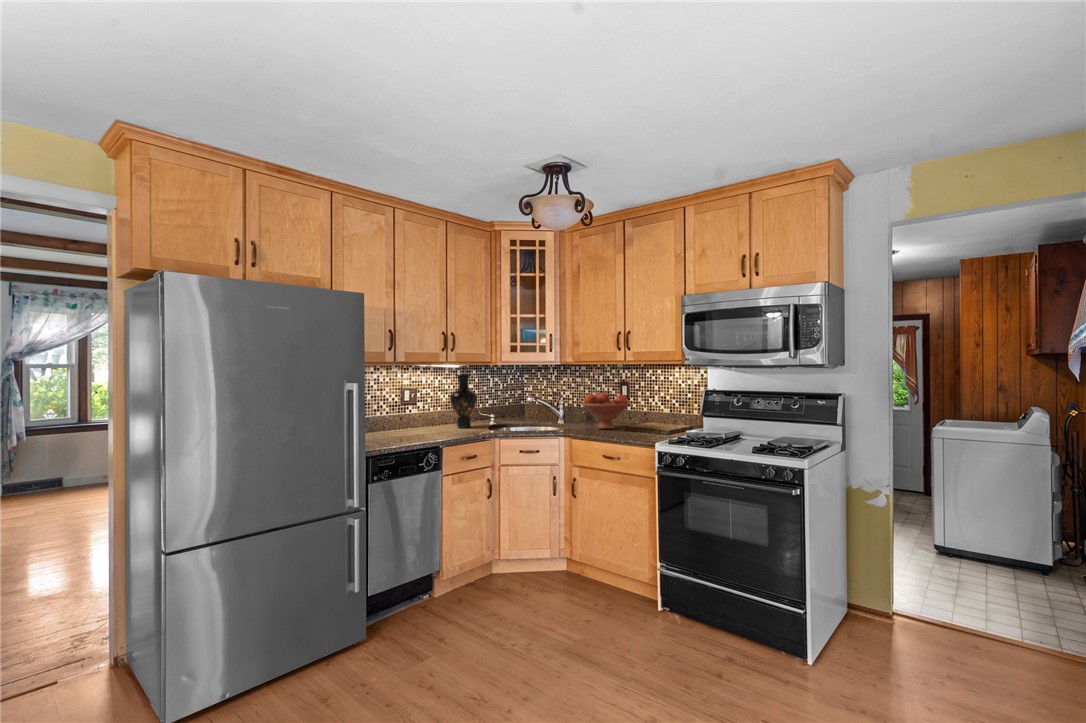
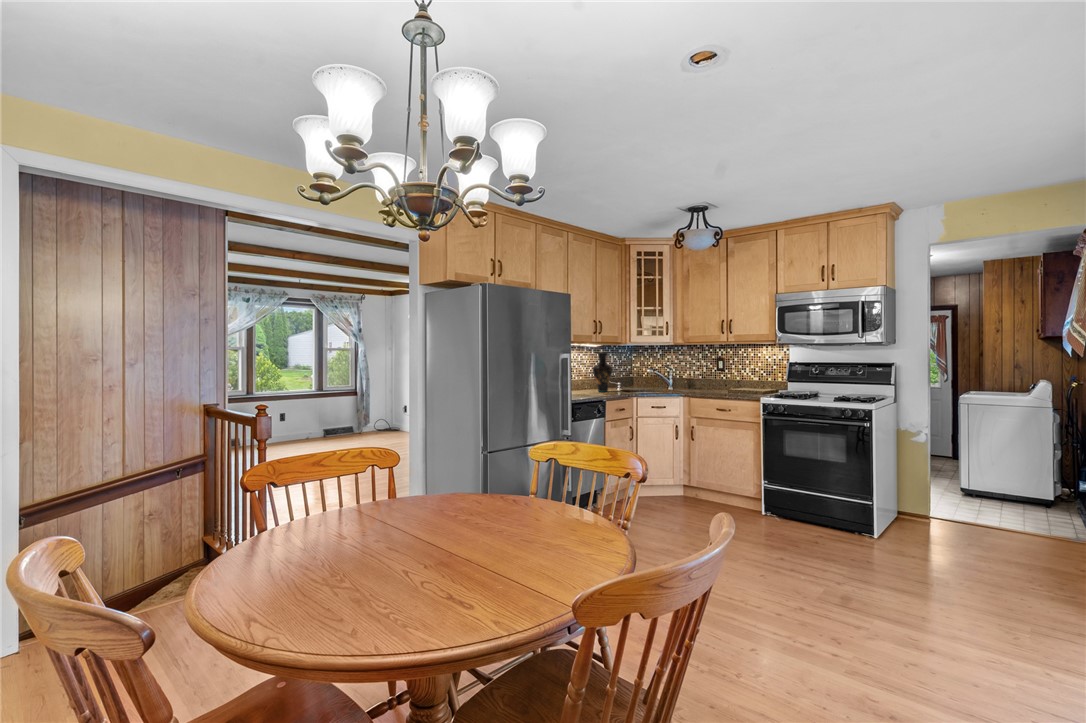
fruit bowl: present [582,392,630,429] -> none [695,366,732,392]

